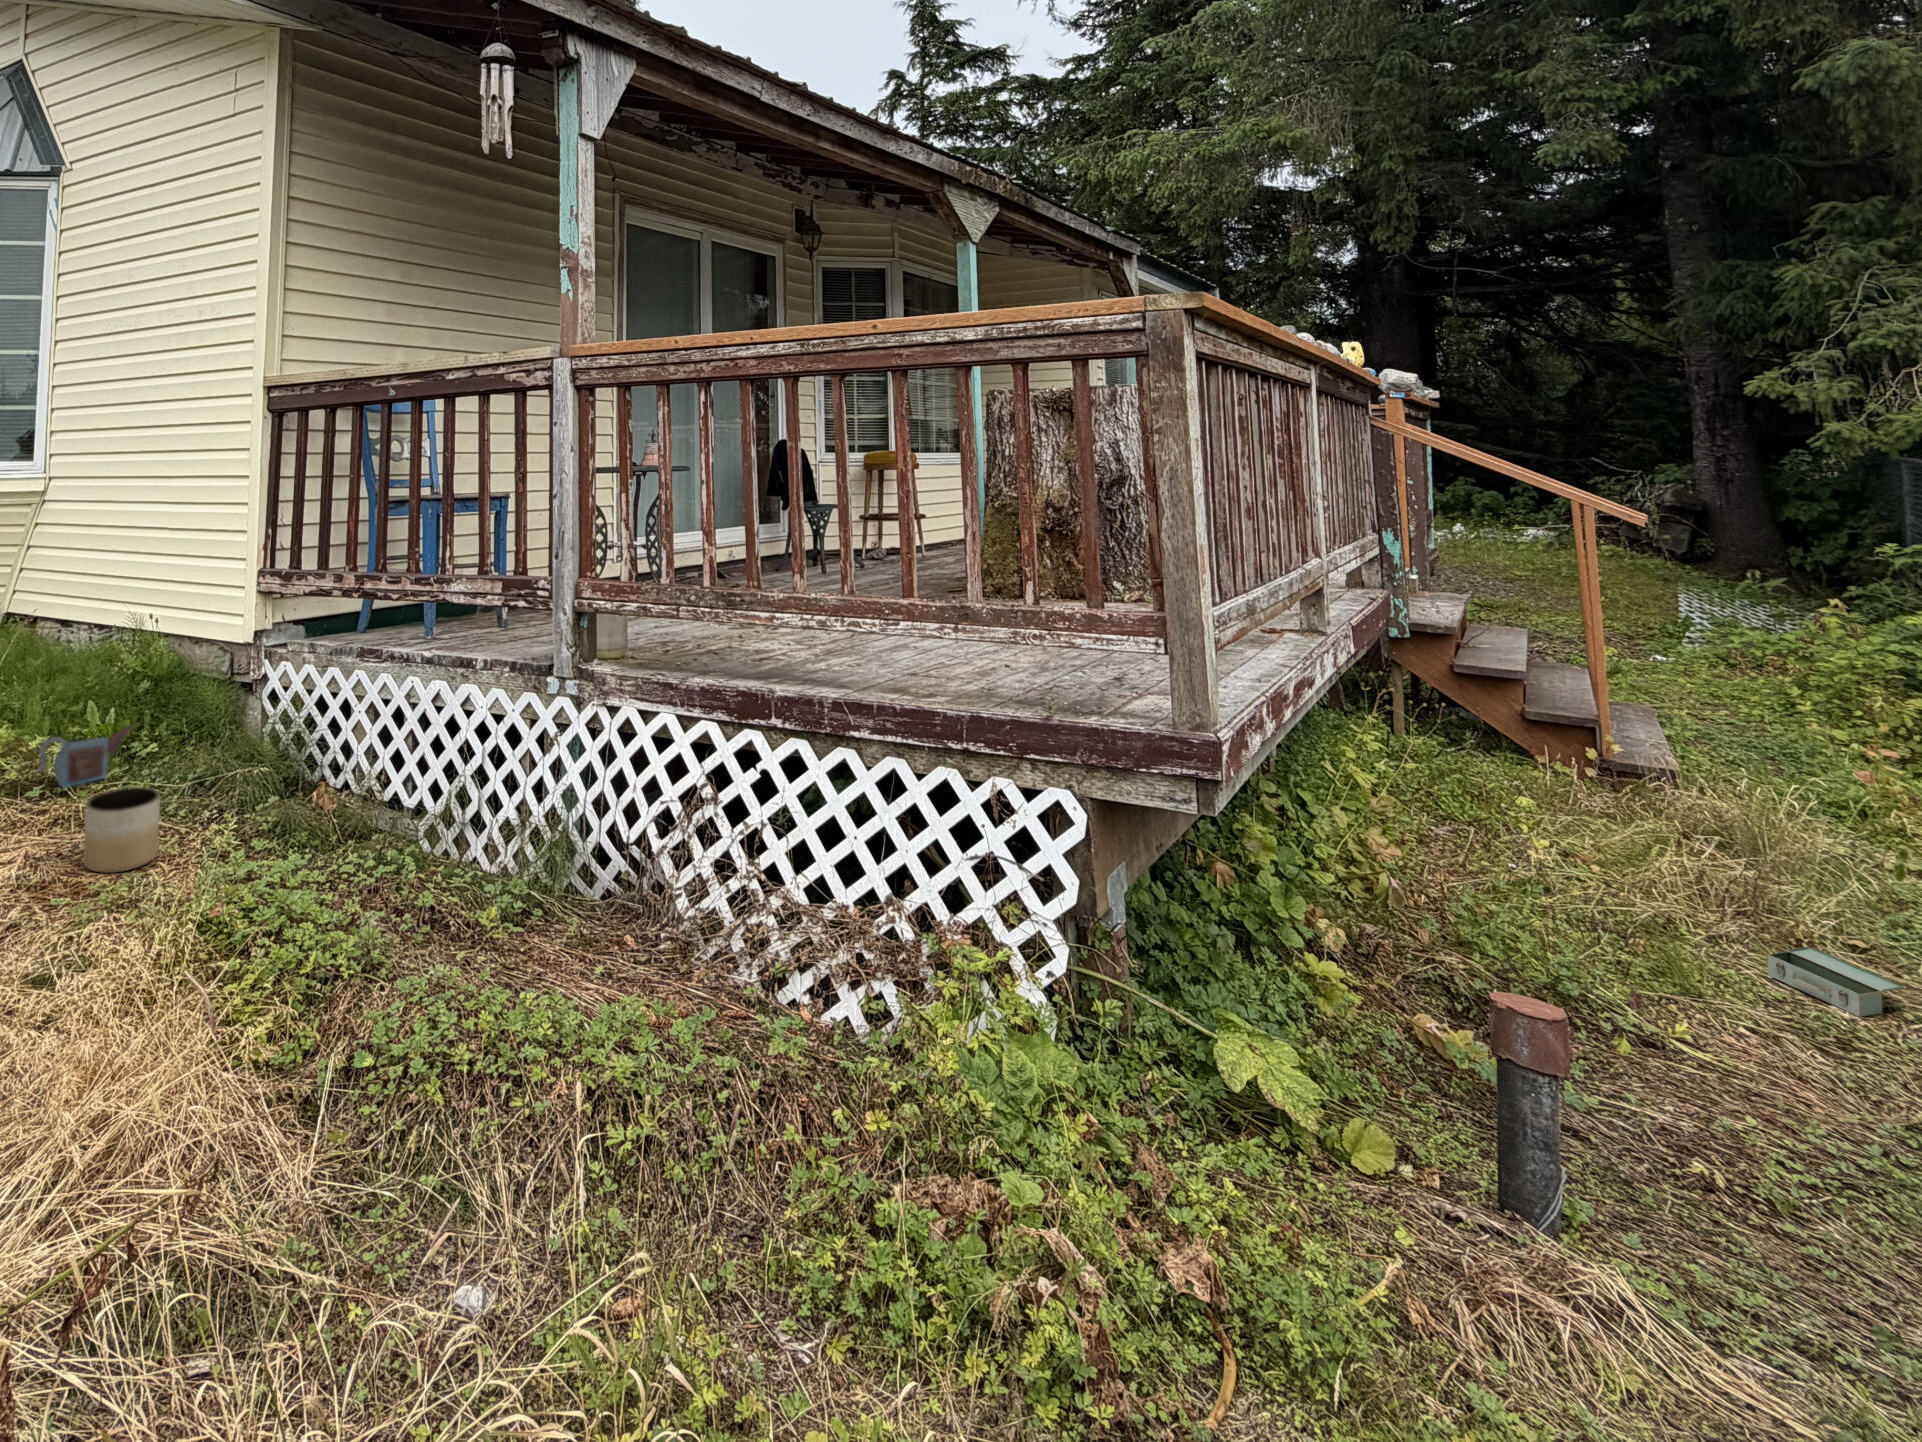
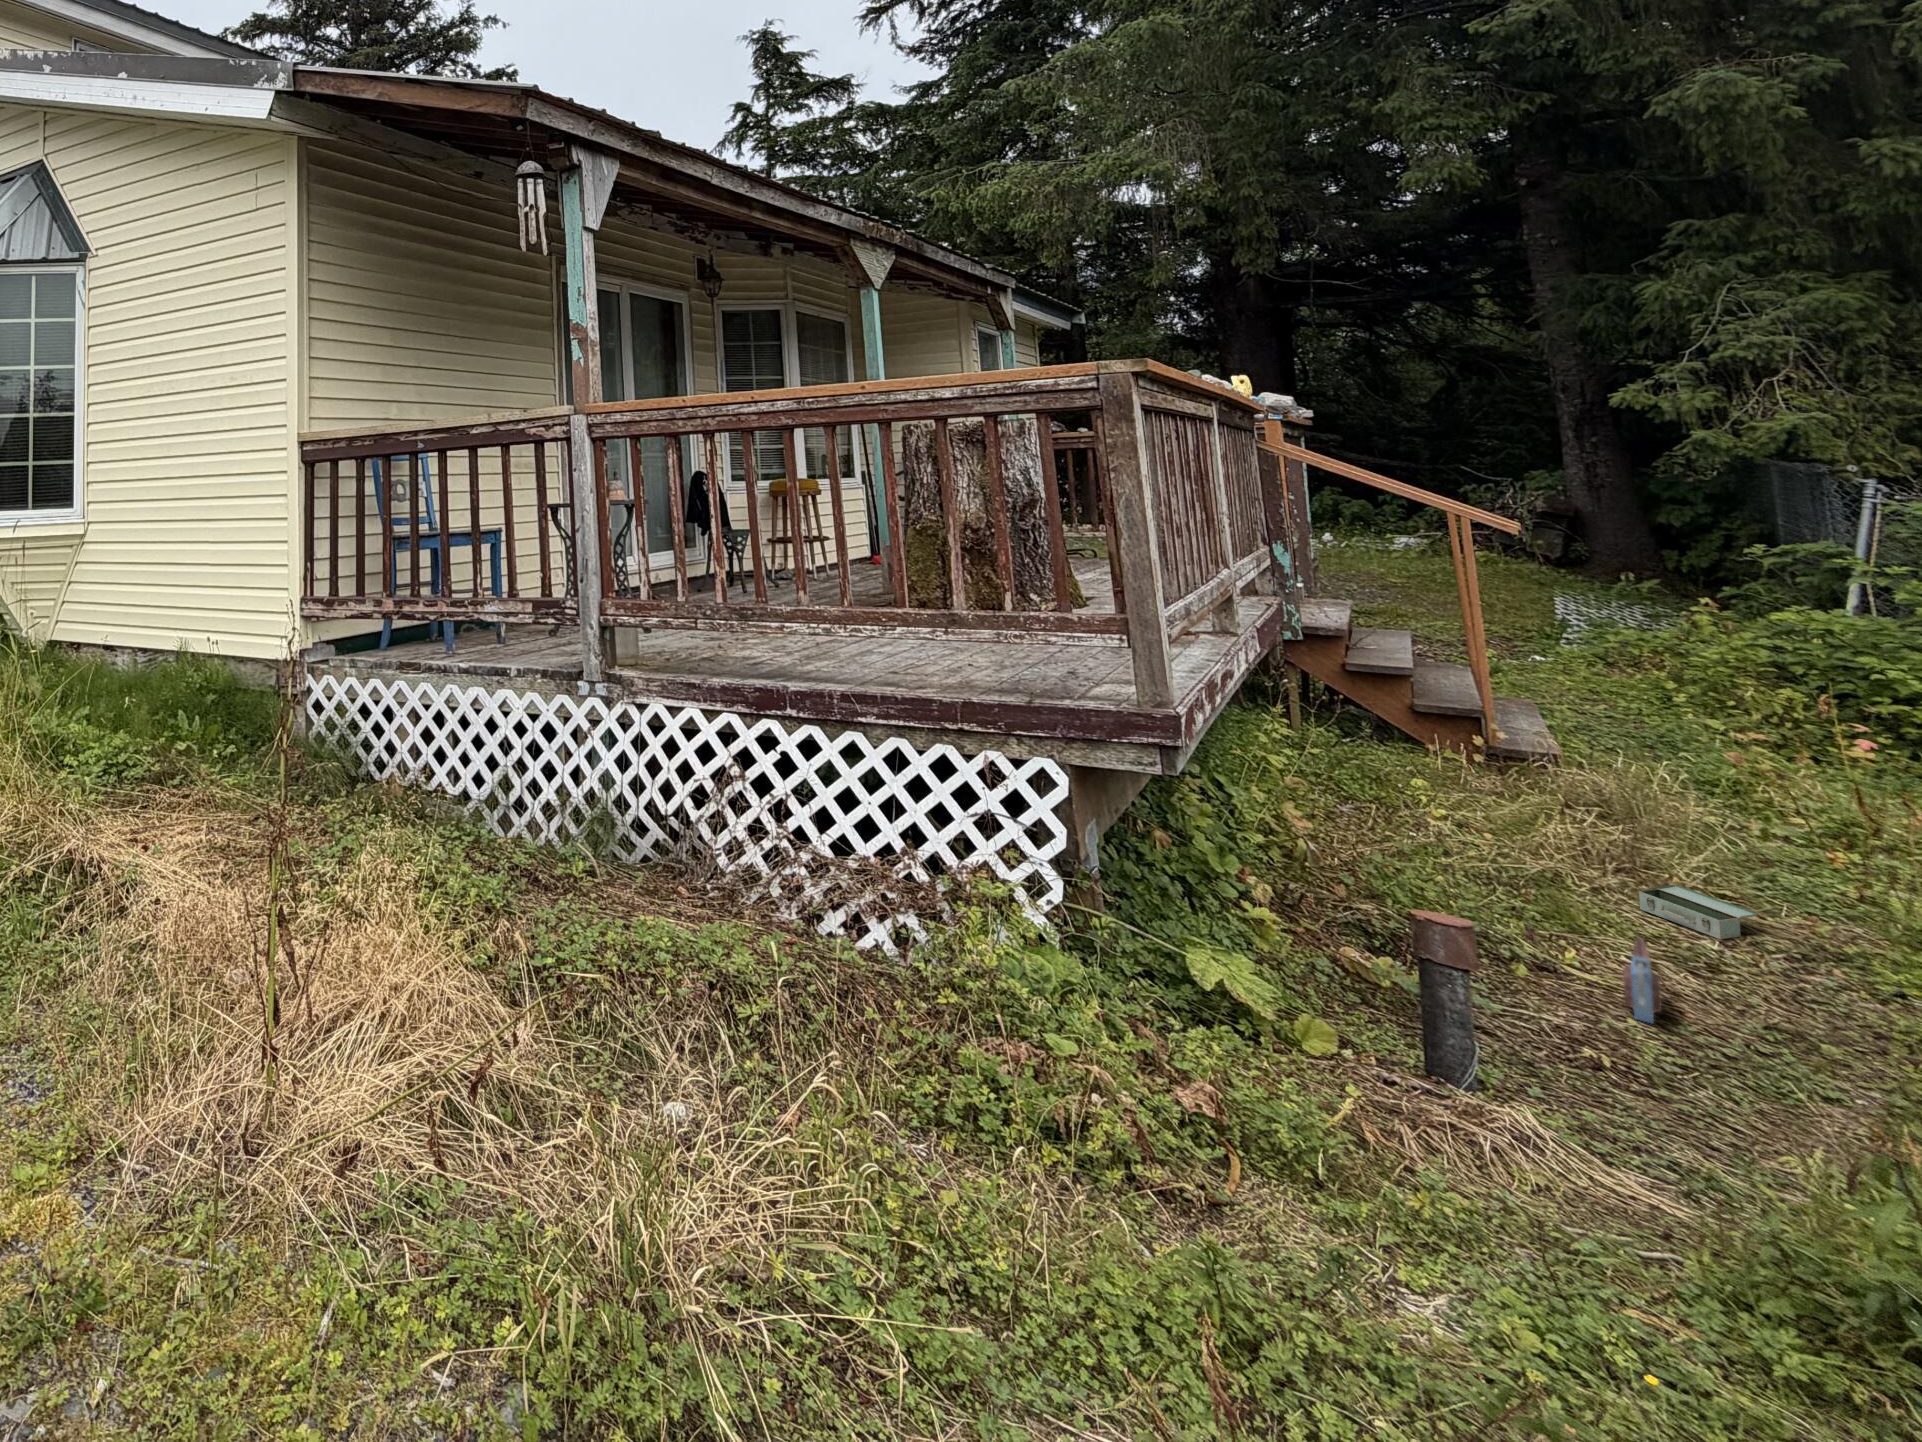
watering can: present [38,725,133,787] -> present [1623,938,1662,1023]
planter: present [83,787,160,873] -> none [231,779,286,847]

